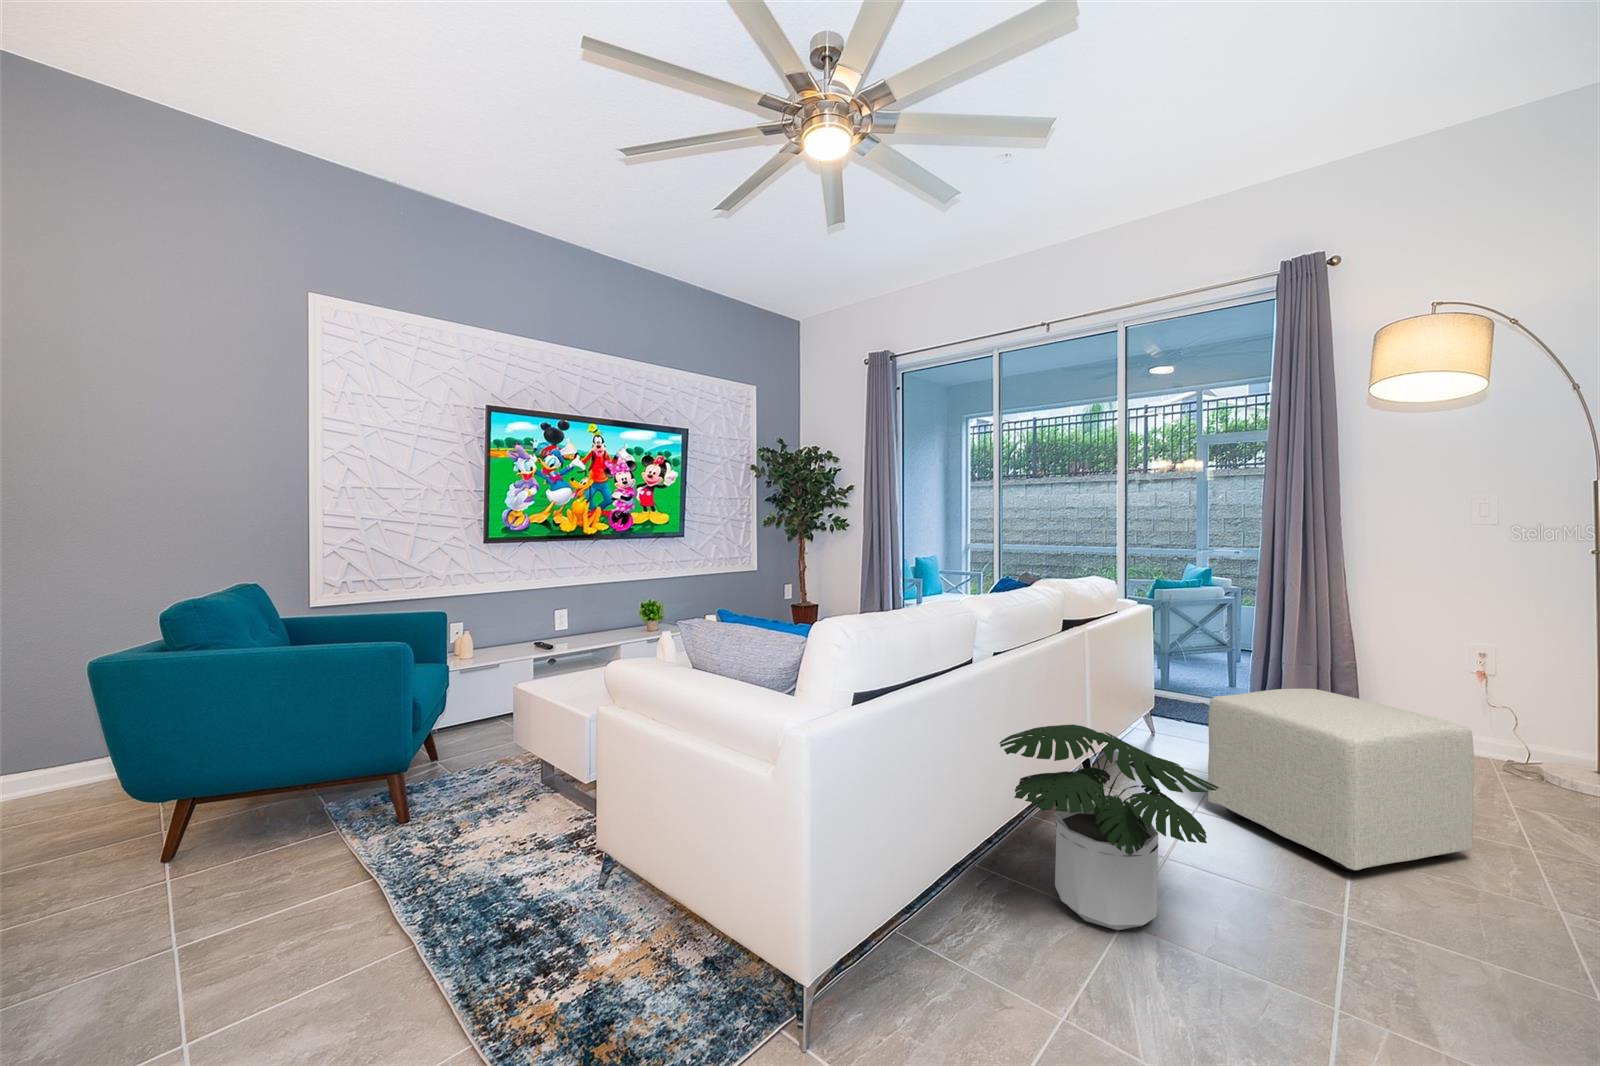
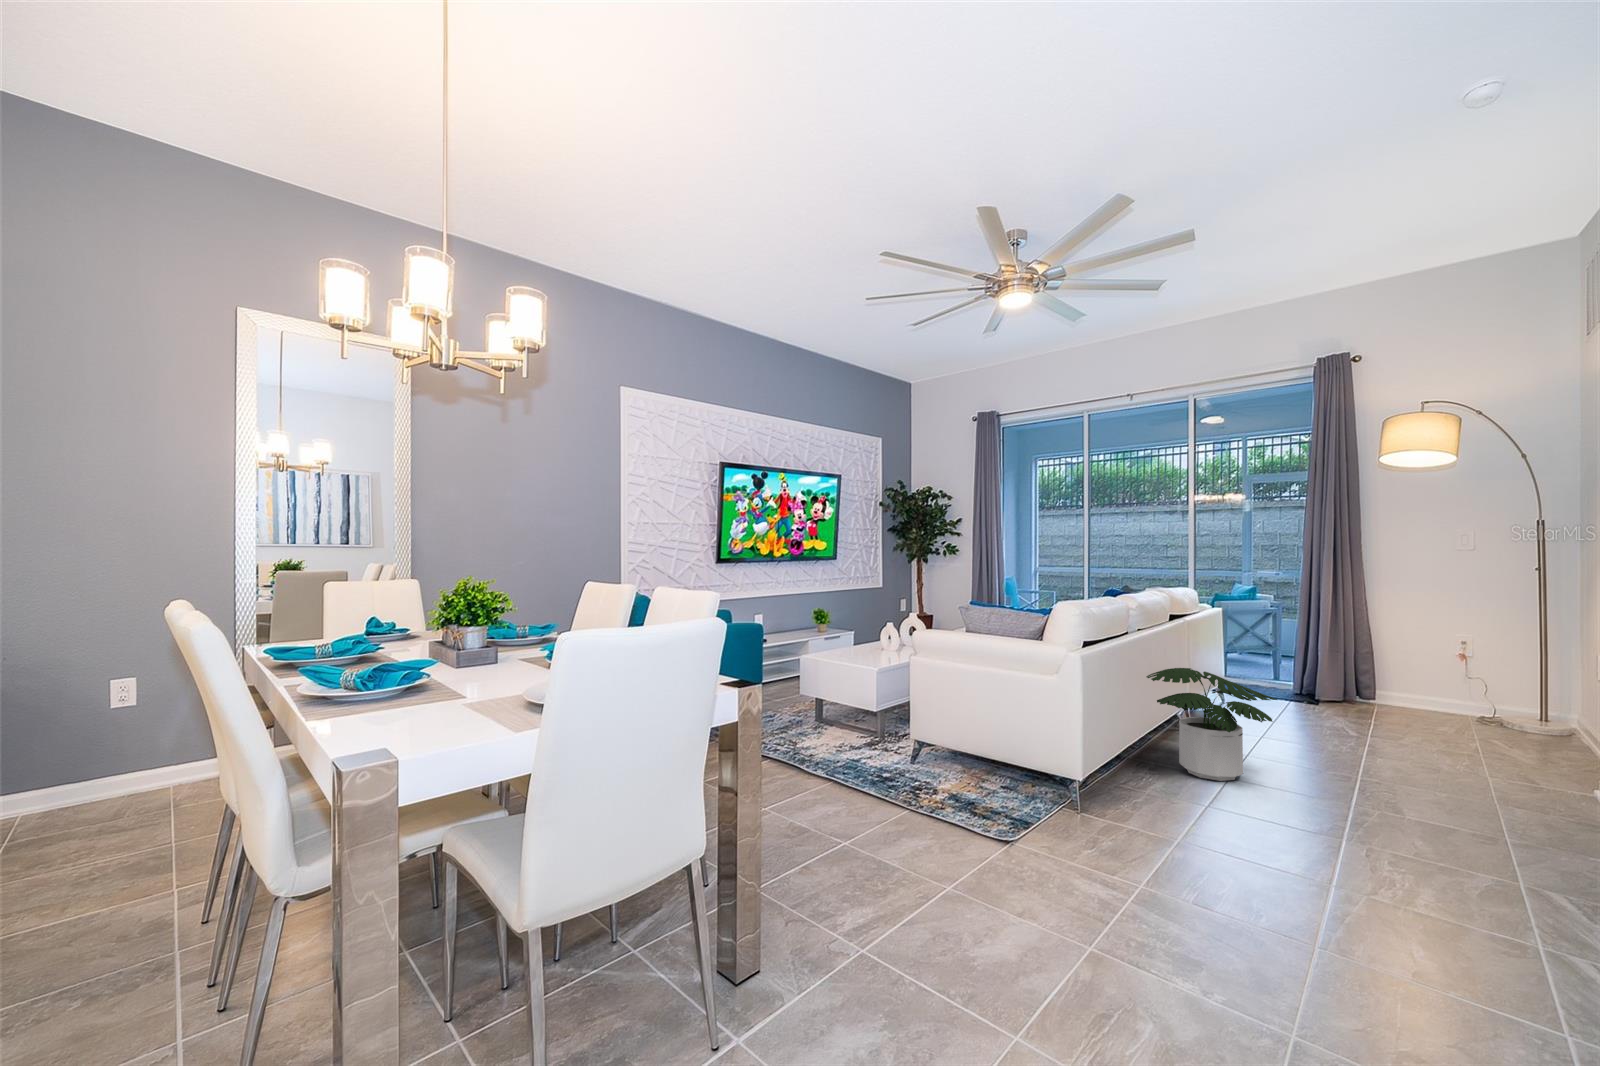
ottoman: present [1208,689,1474,871] -> none [1266,659,1437,762]

